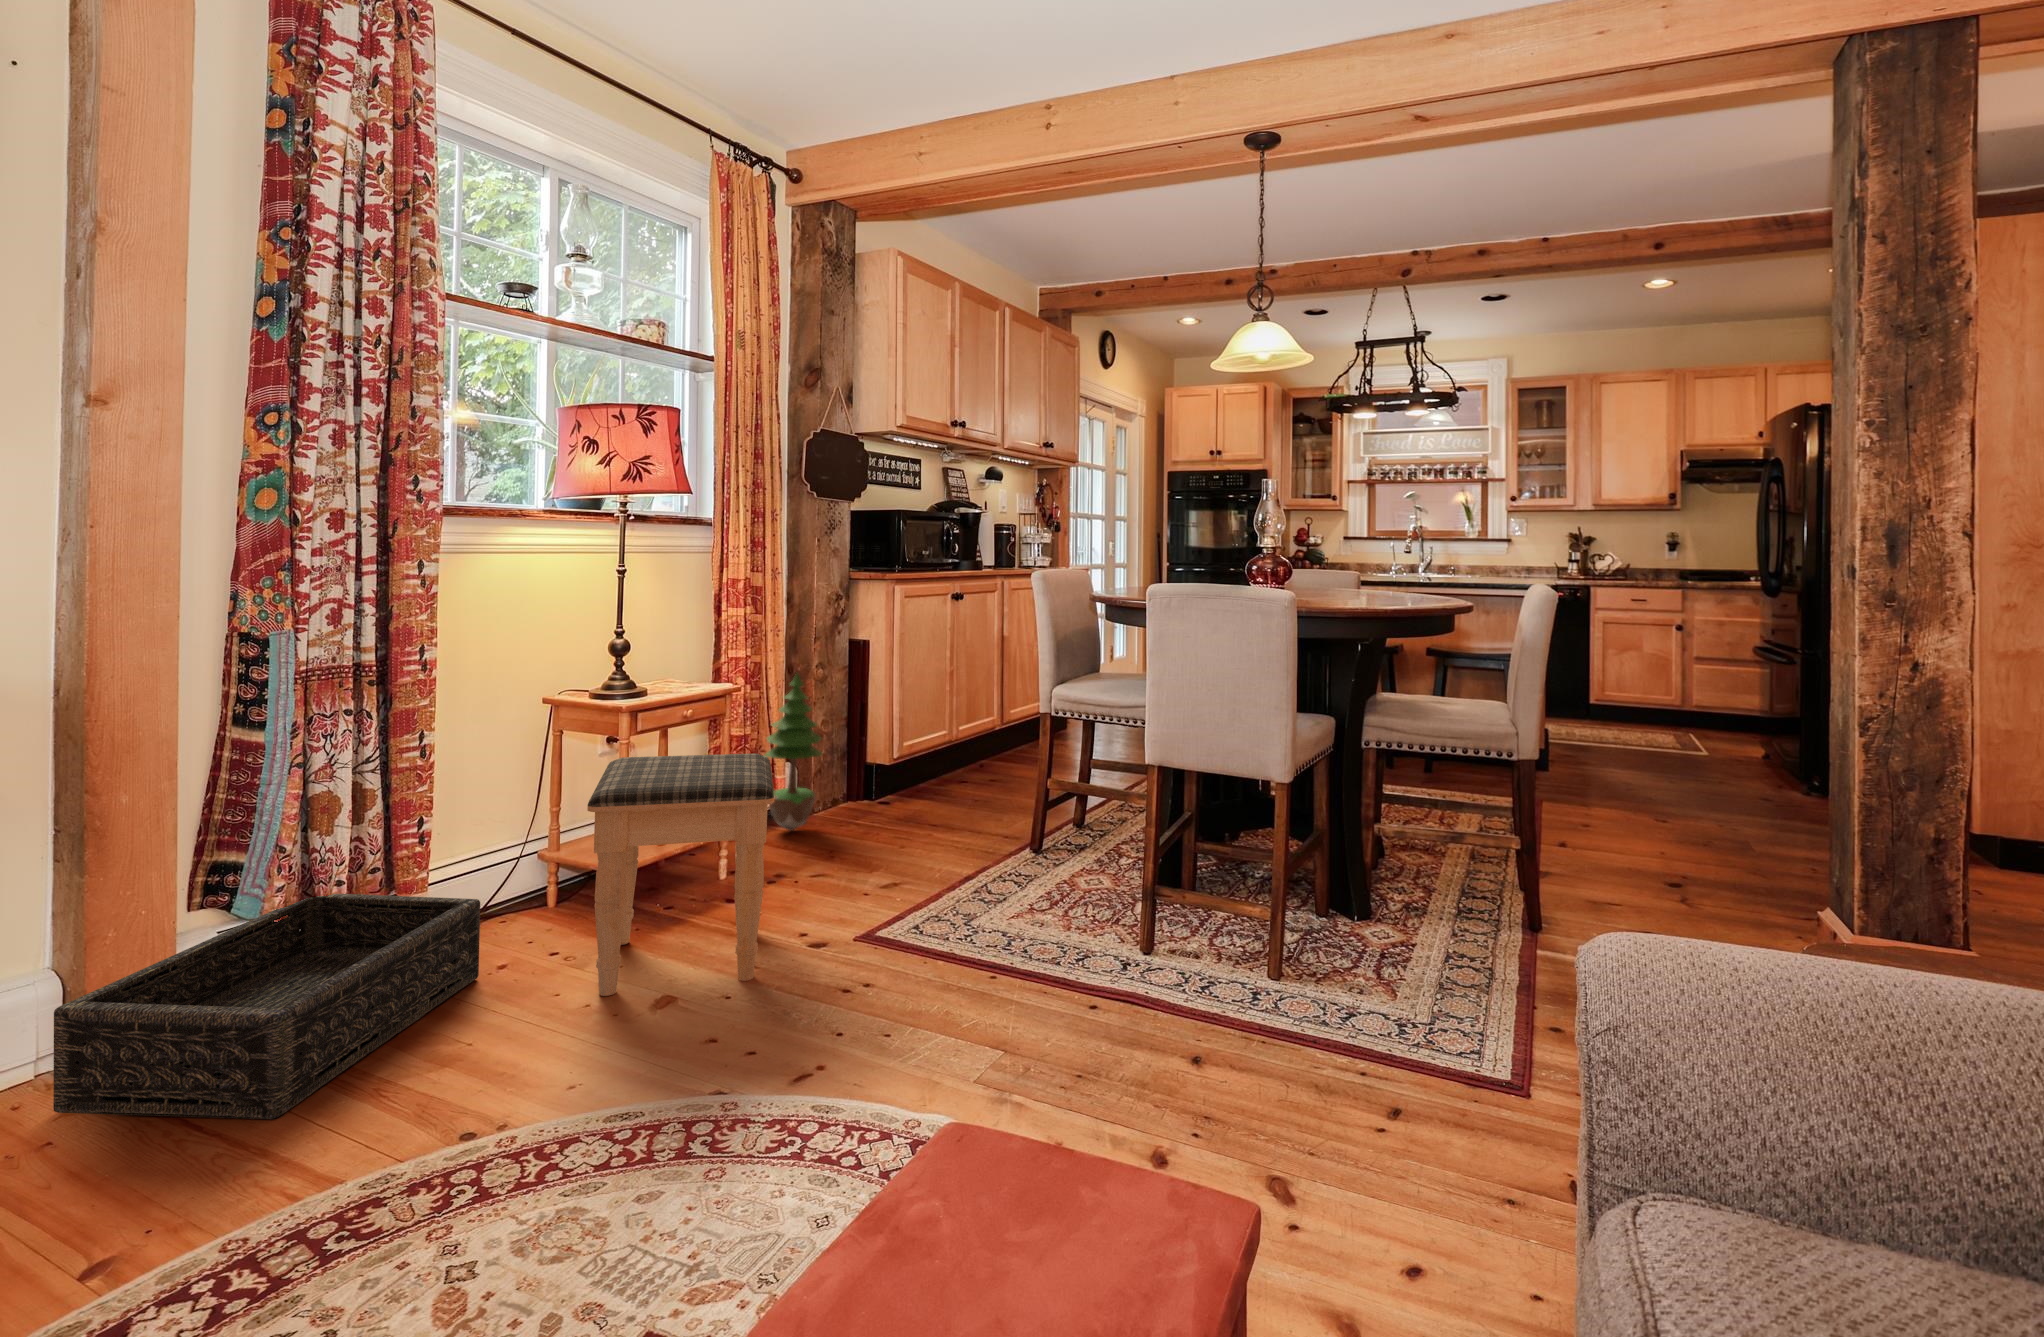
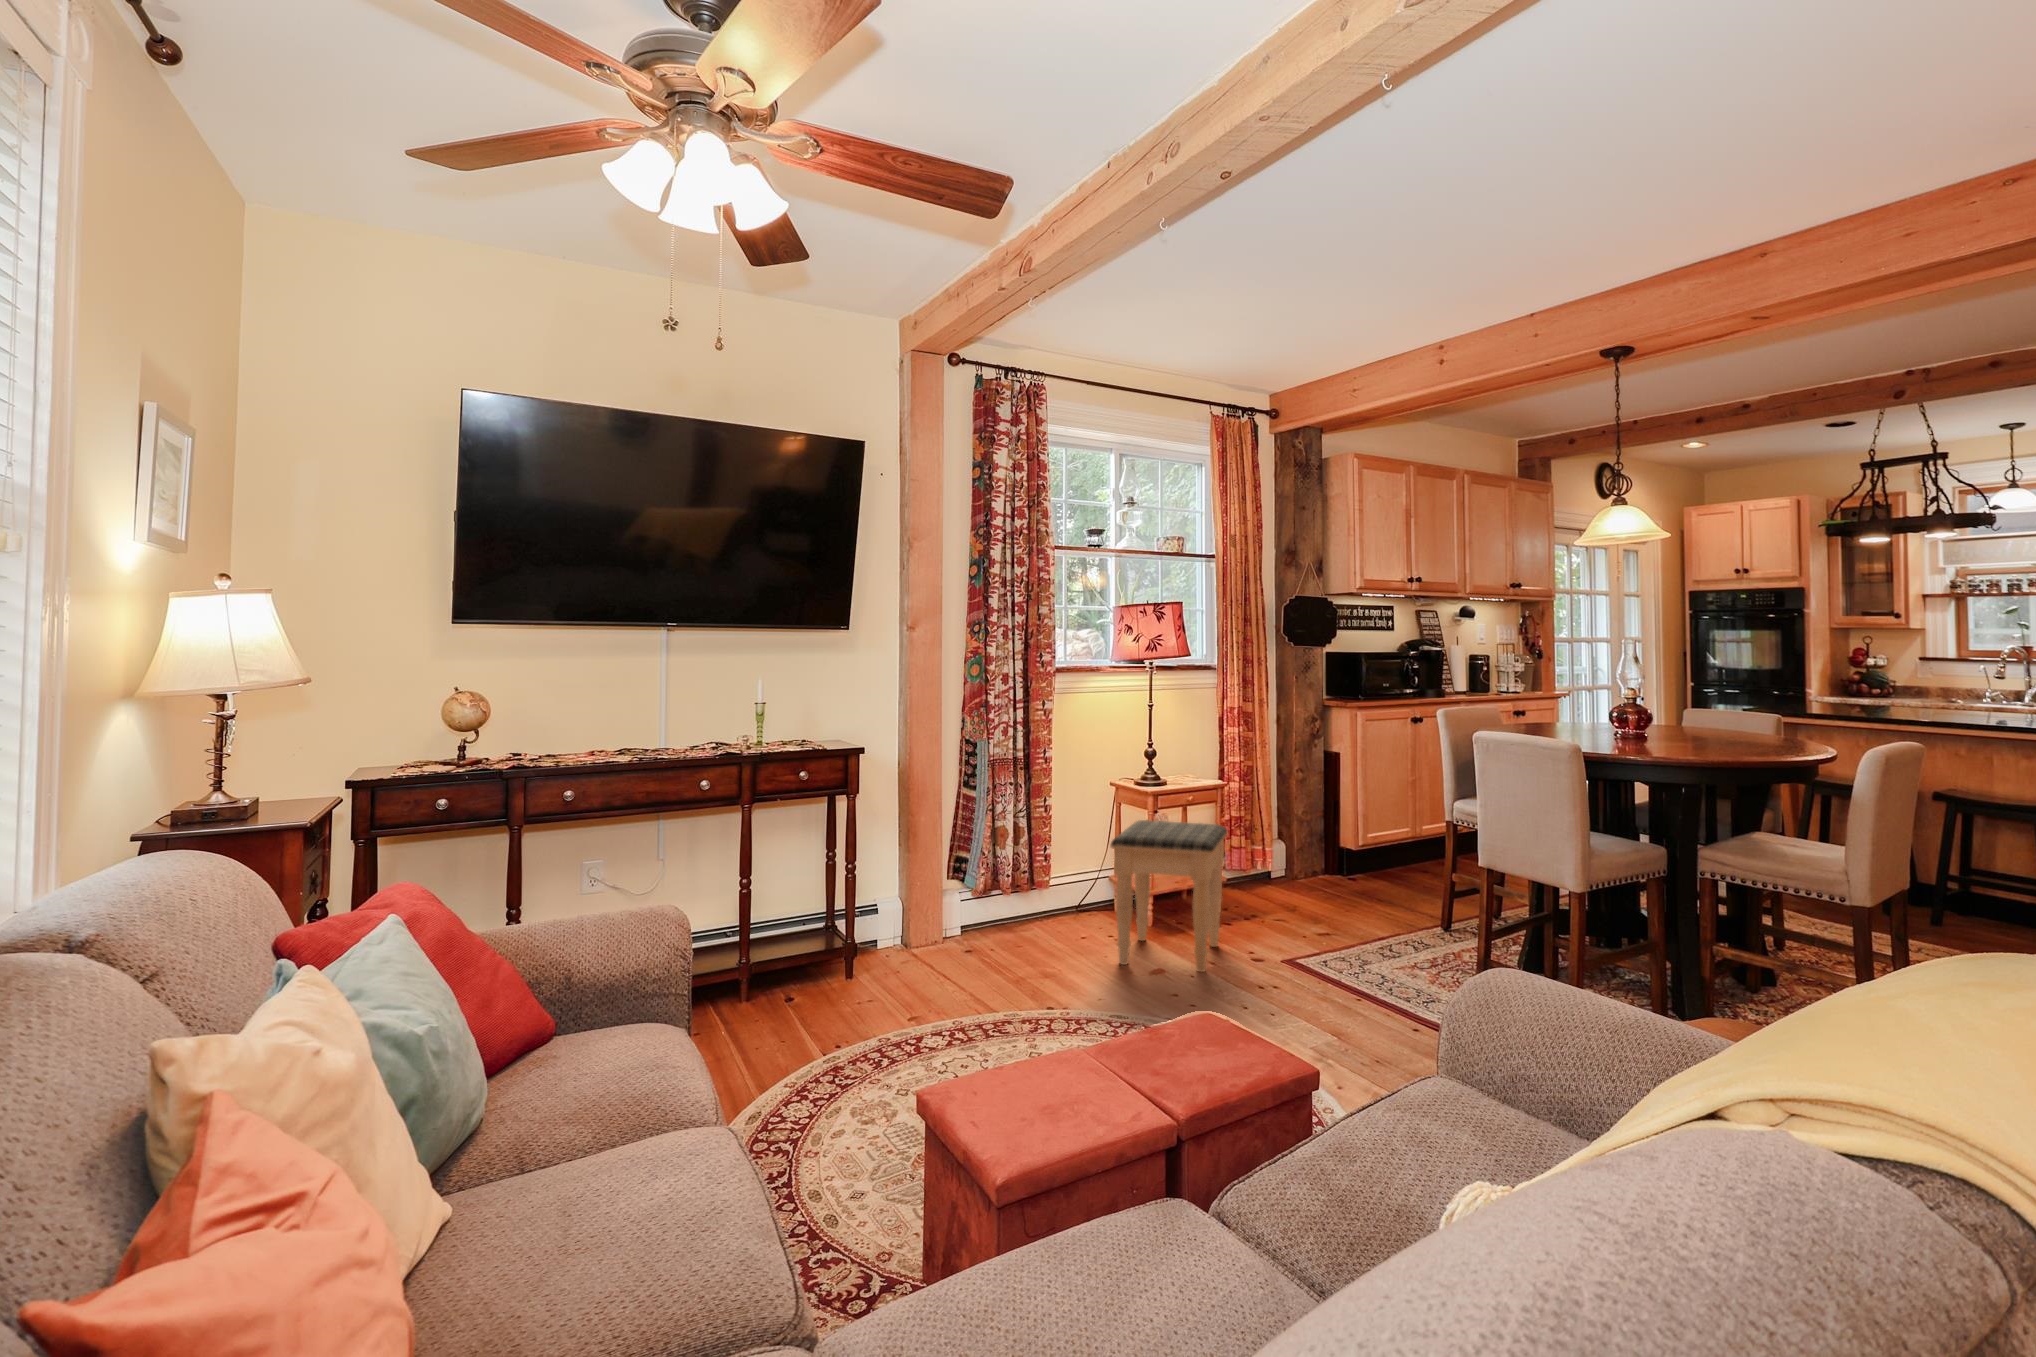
potted tree: present [765,673,822,831] -> none [1255,772,1297,892]
basket: present [53,893,480,1119] -> none [890,882,1065,986]

